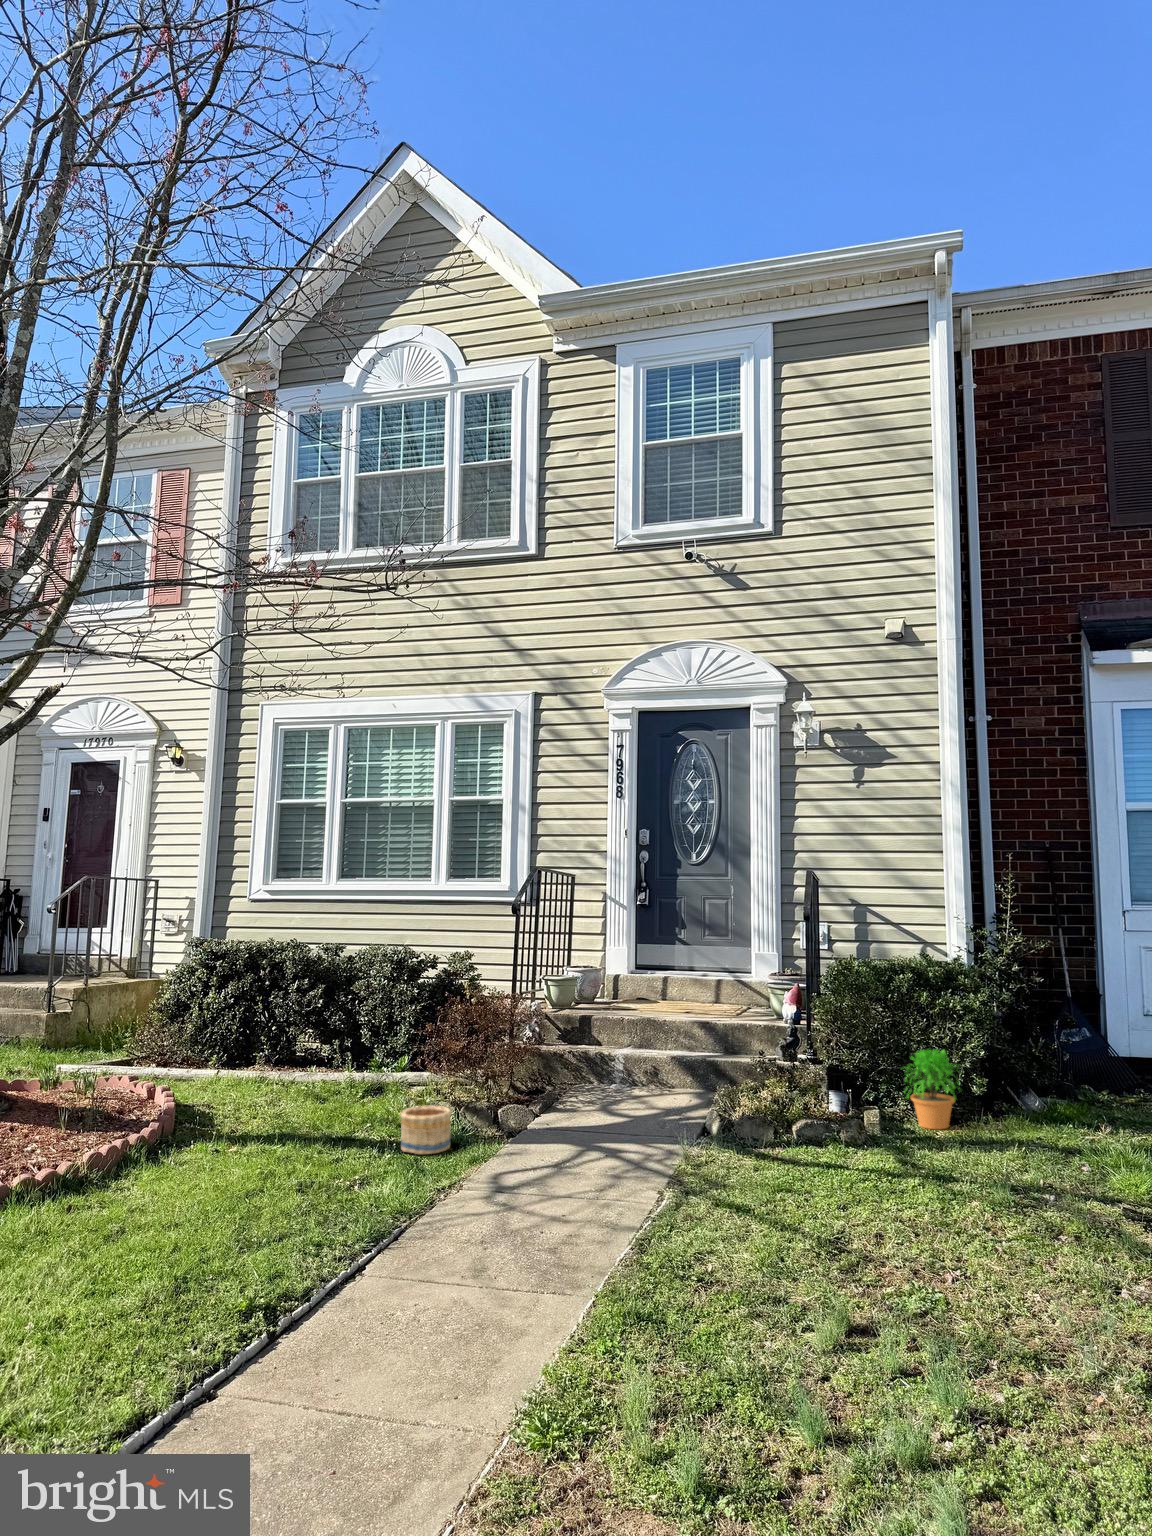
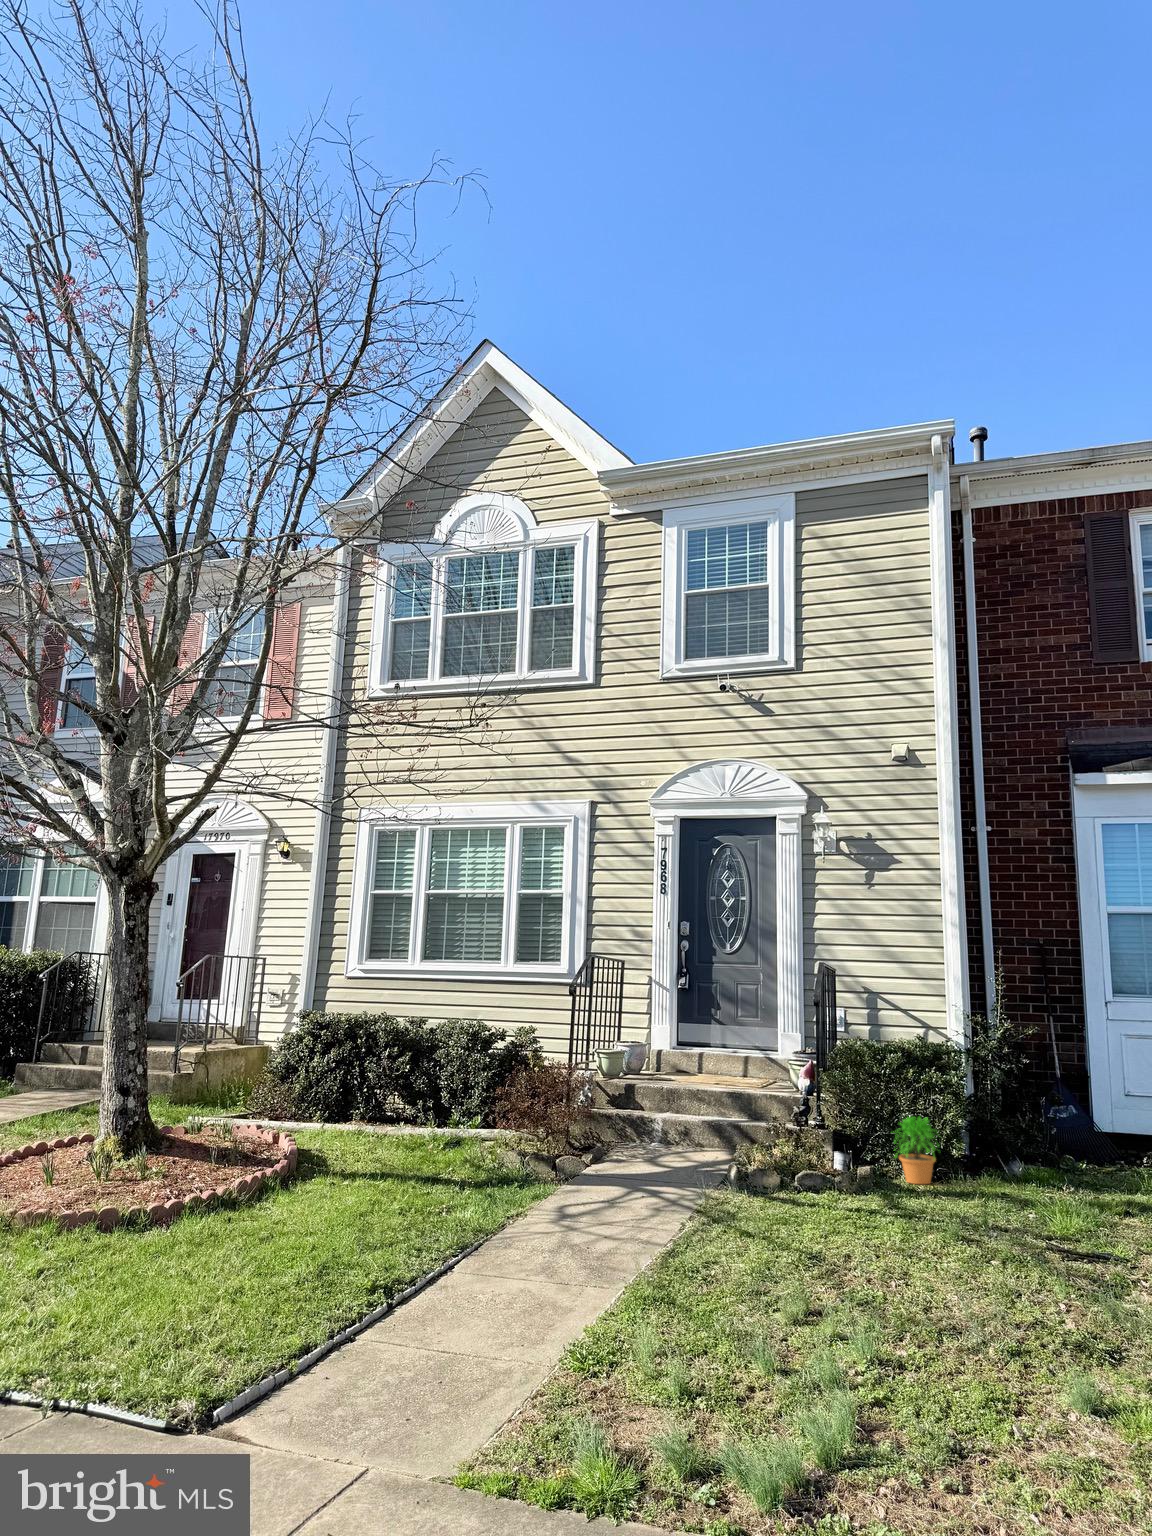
basket: present [400,1106,451,1154] -> none [477,1152,518,1191]

